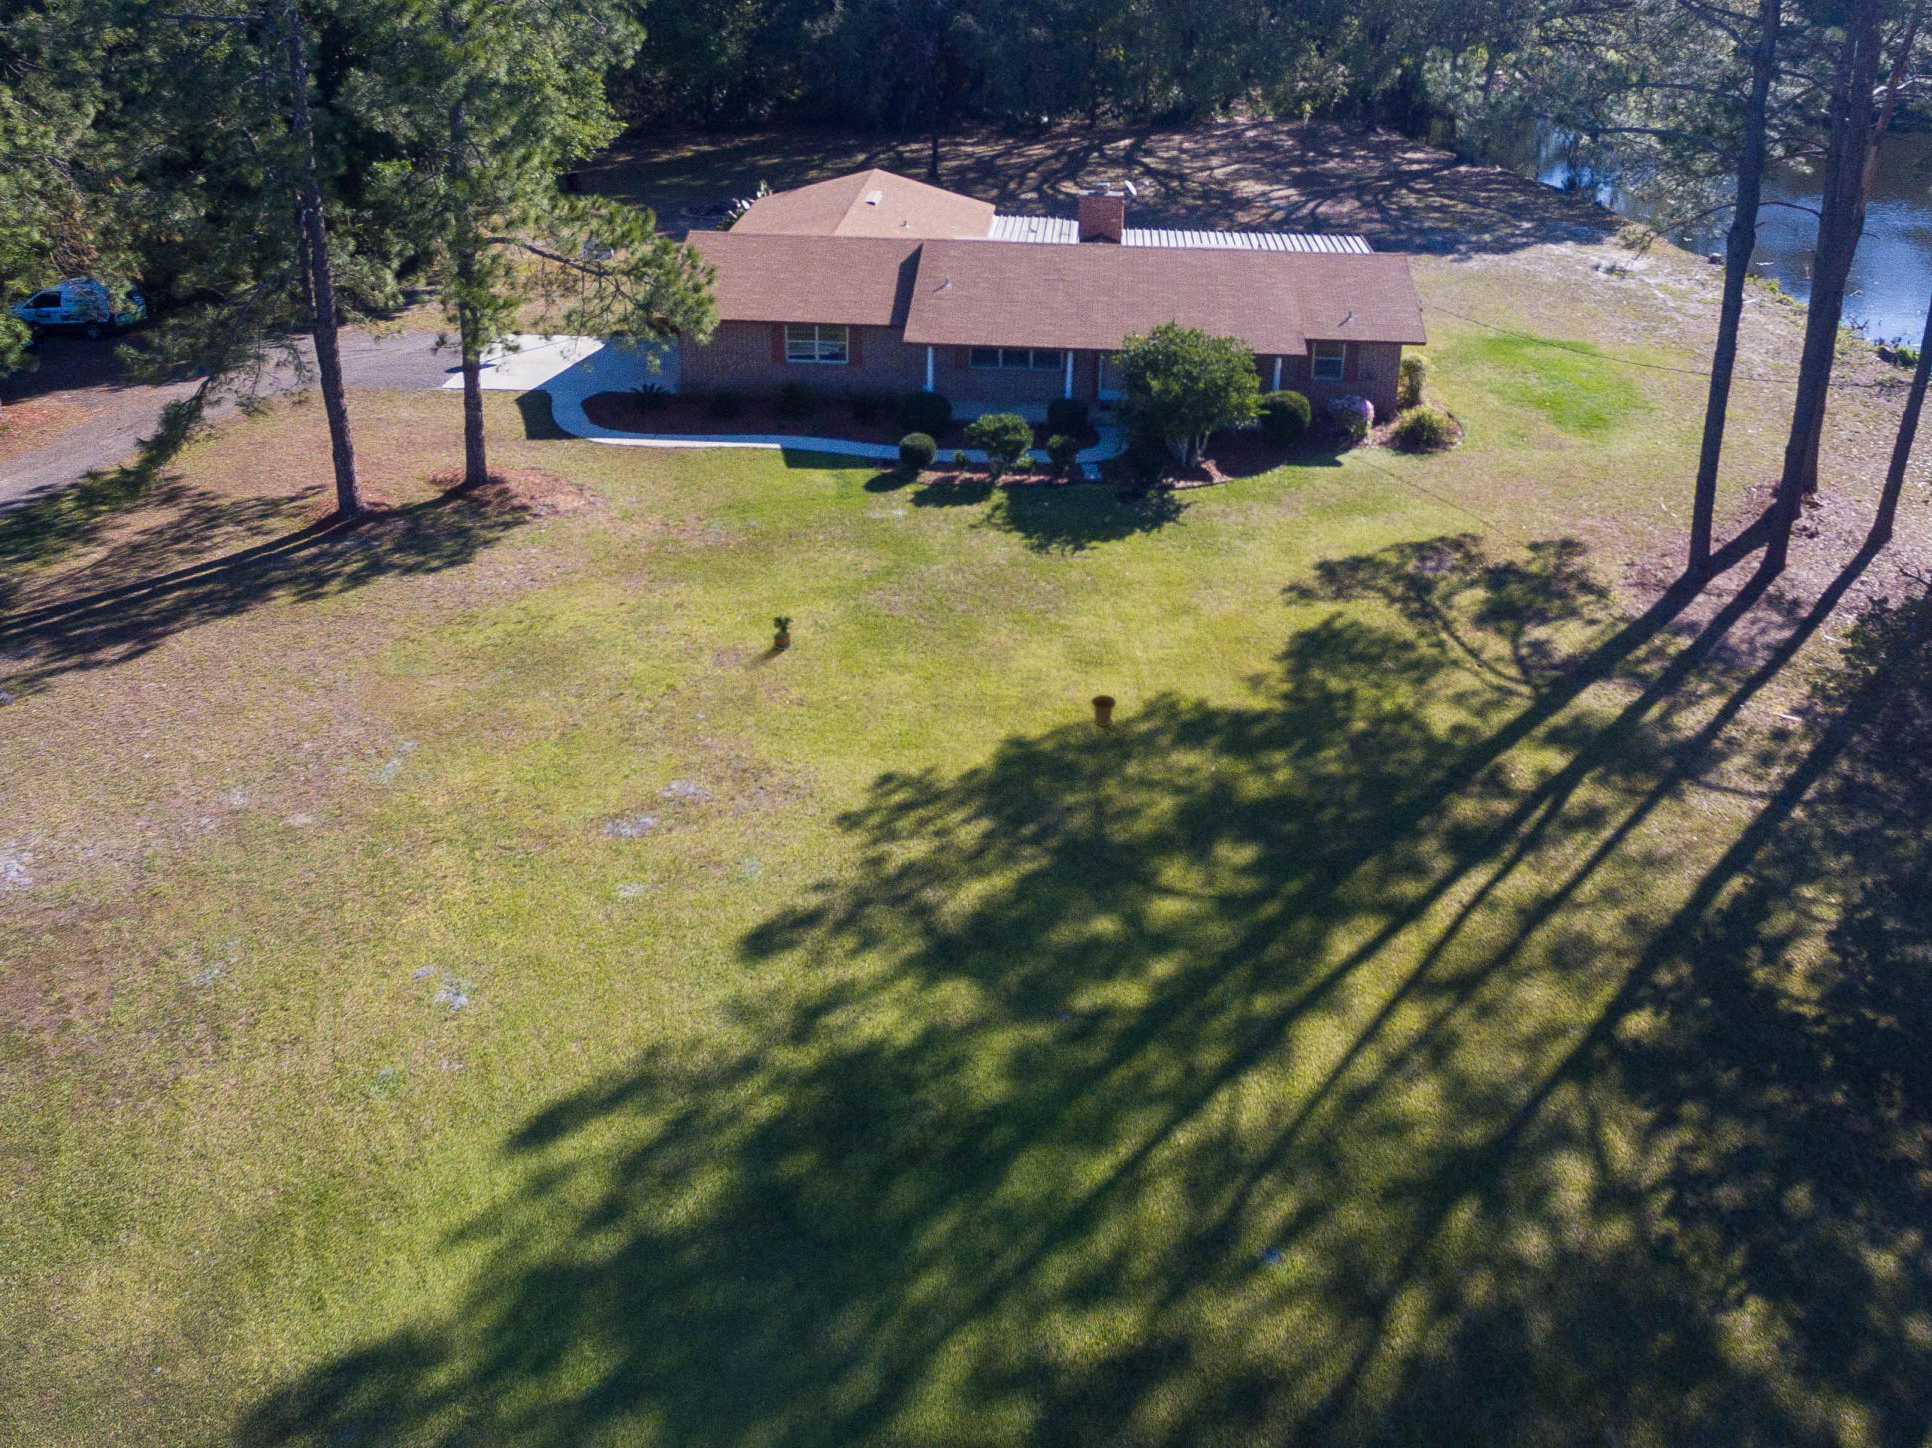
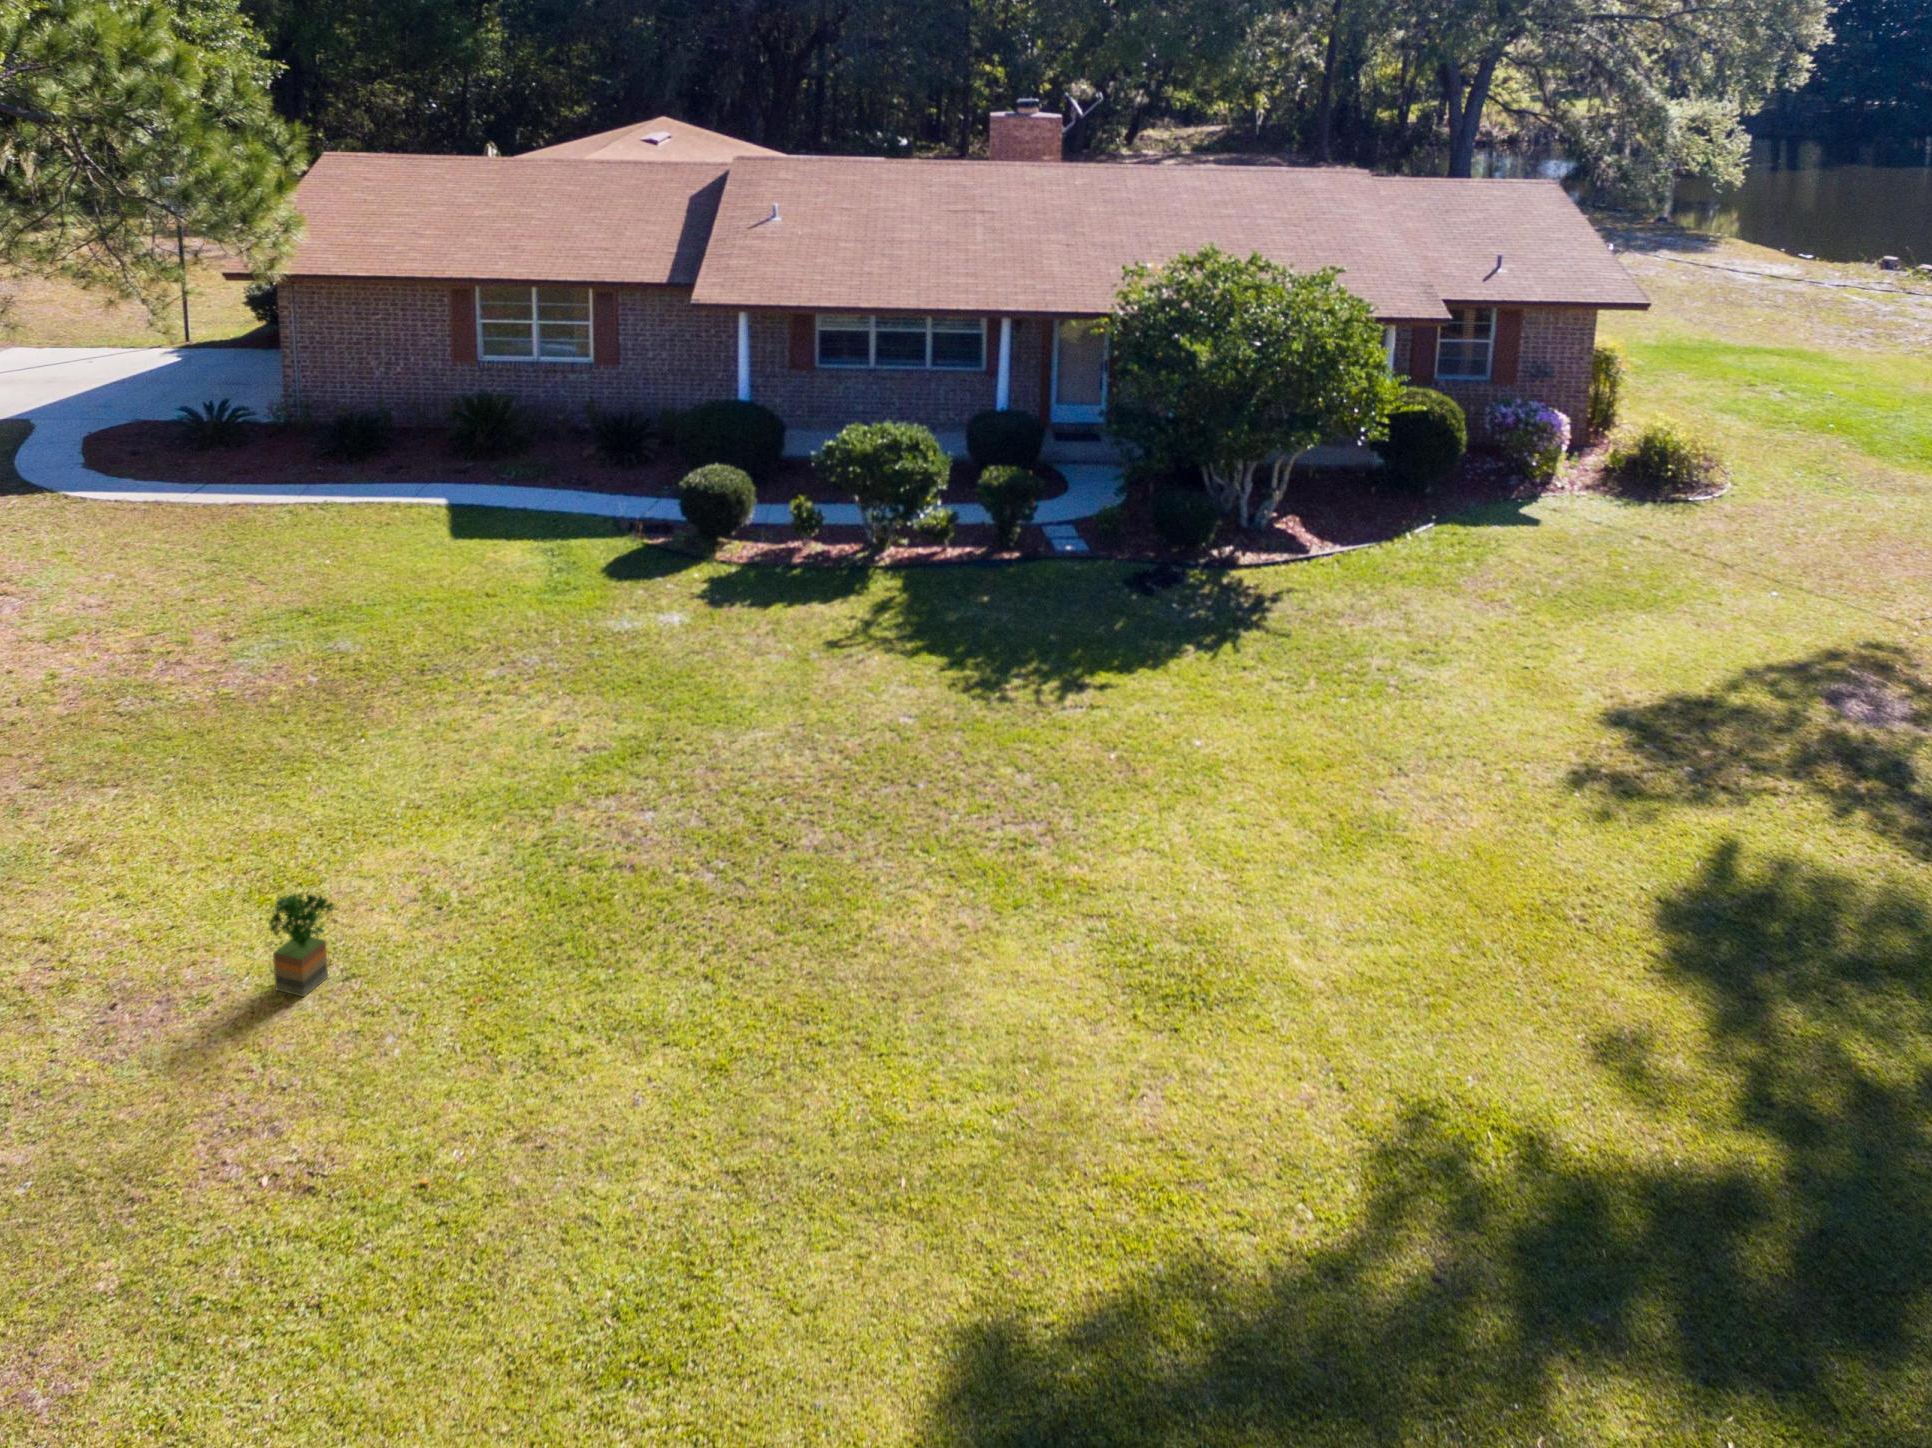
basket: present [1091,695,1116,726] -> none [1254,1159,1338,1276]

